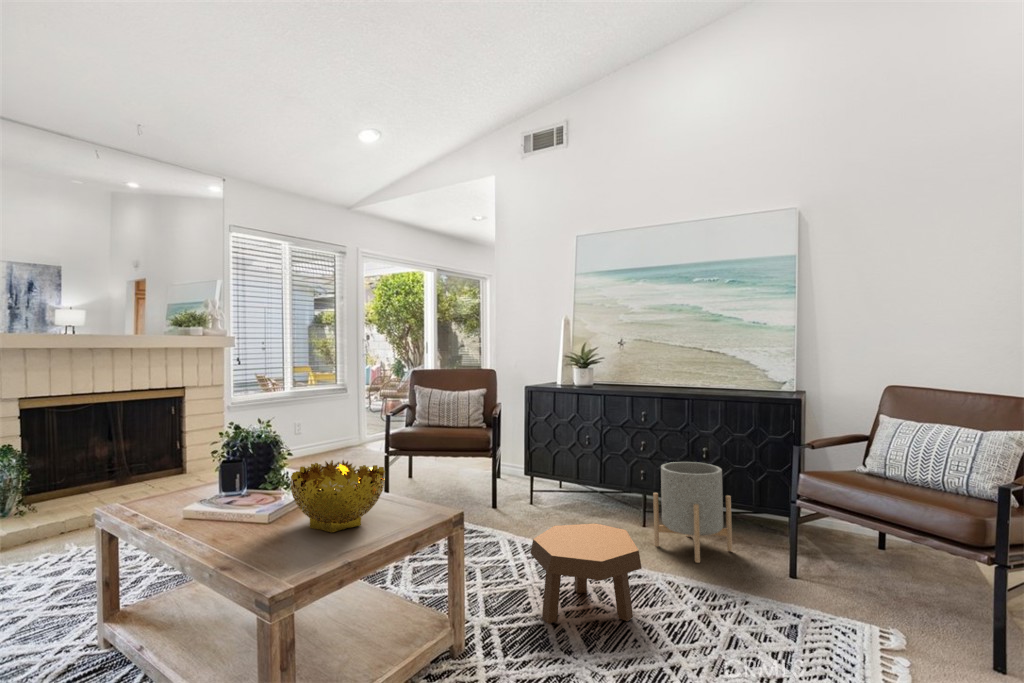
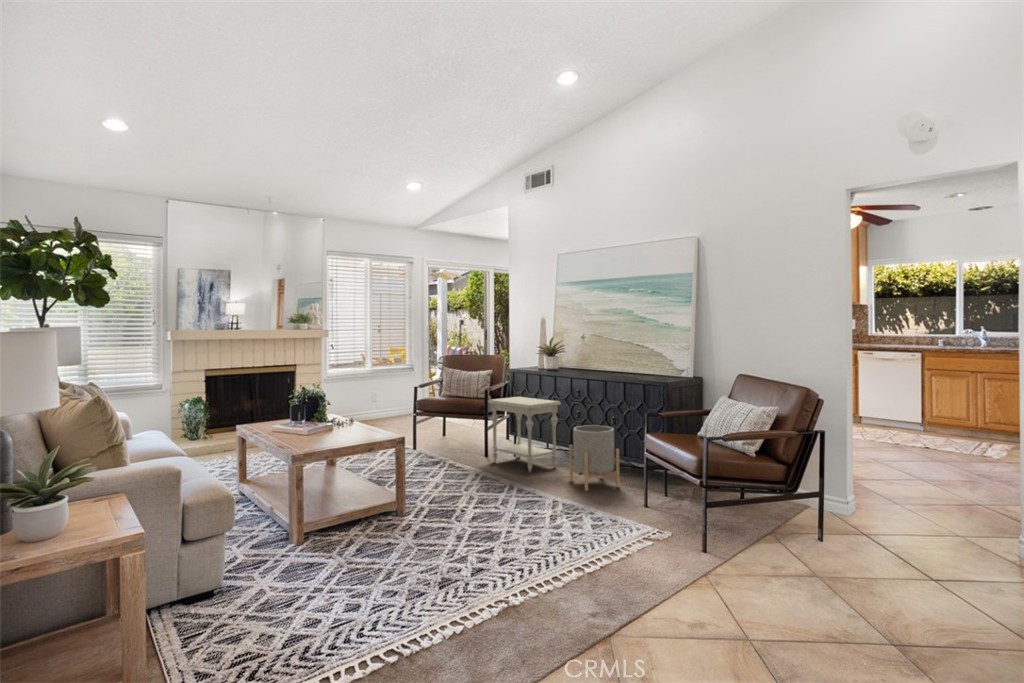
side table: none [509,423,615,535] -> present [488,397,561,472]
decorative bowl: present [291,460,385,533] -> none [316,406,365,441]
footstool: present [530,524,642,624] -> none [457,456,522,509]

